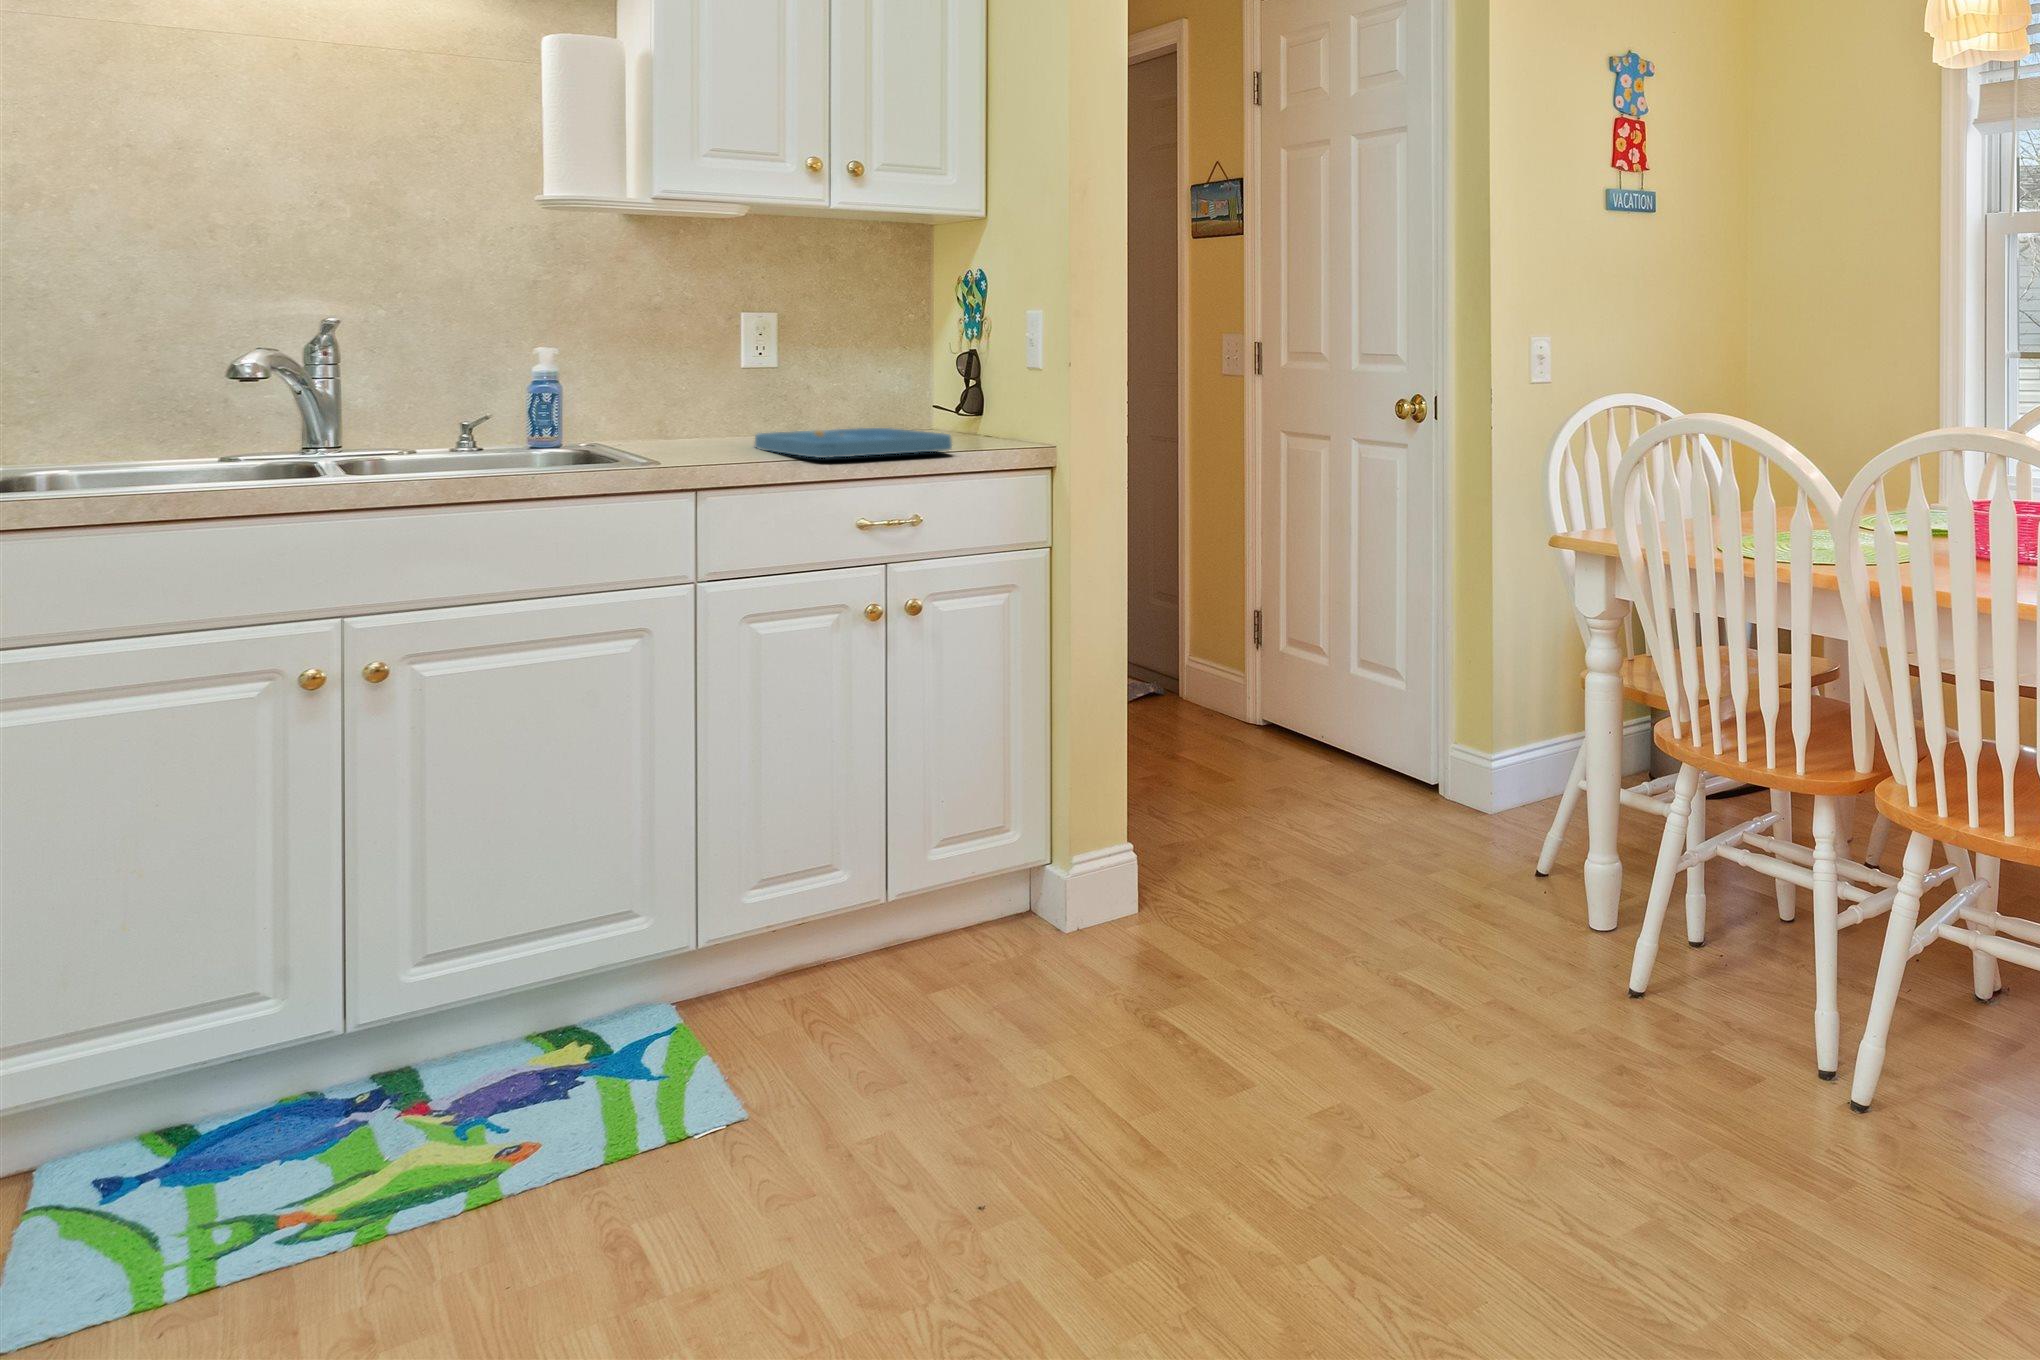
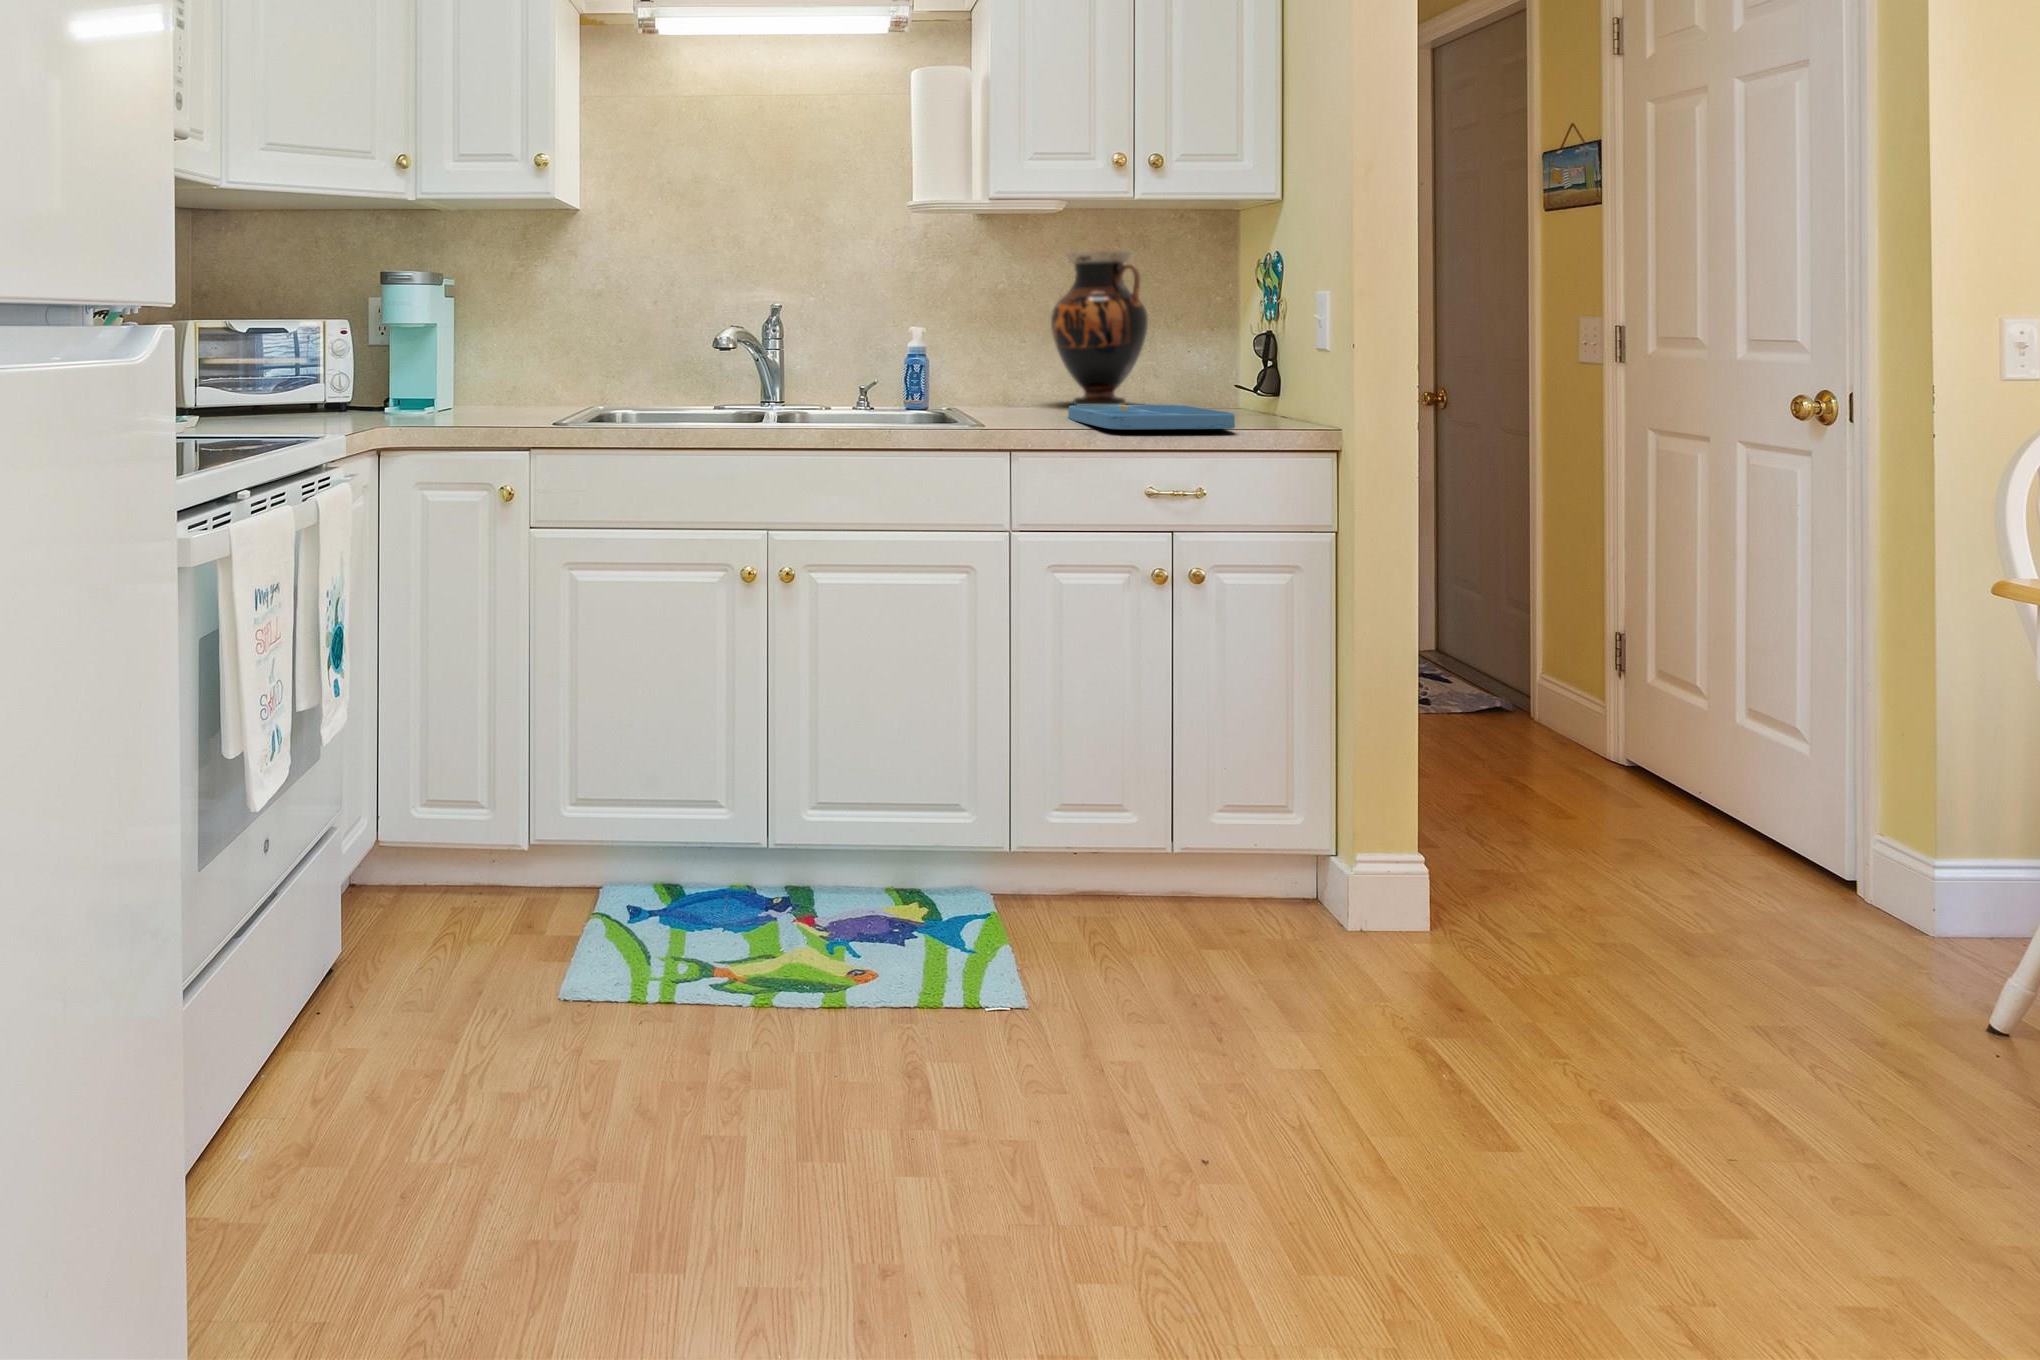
vase: none [722,261,839,433] -> present [1051,251,1148,405]

